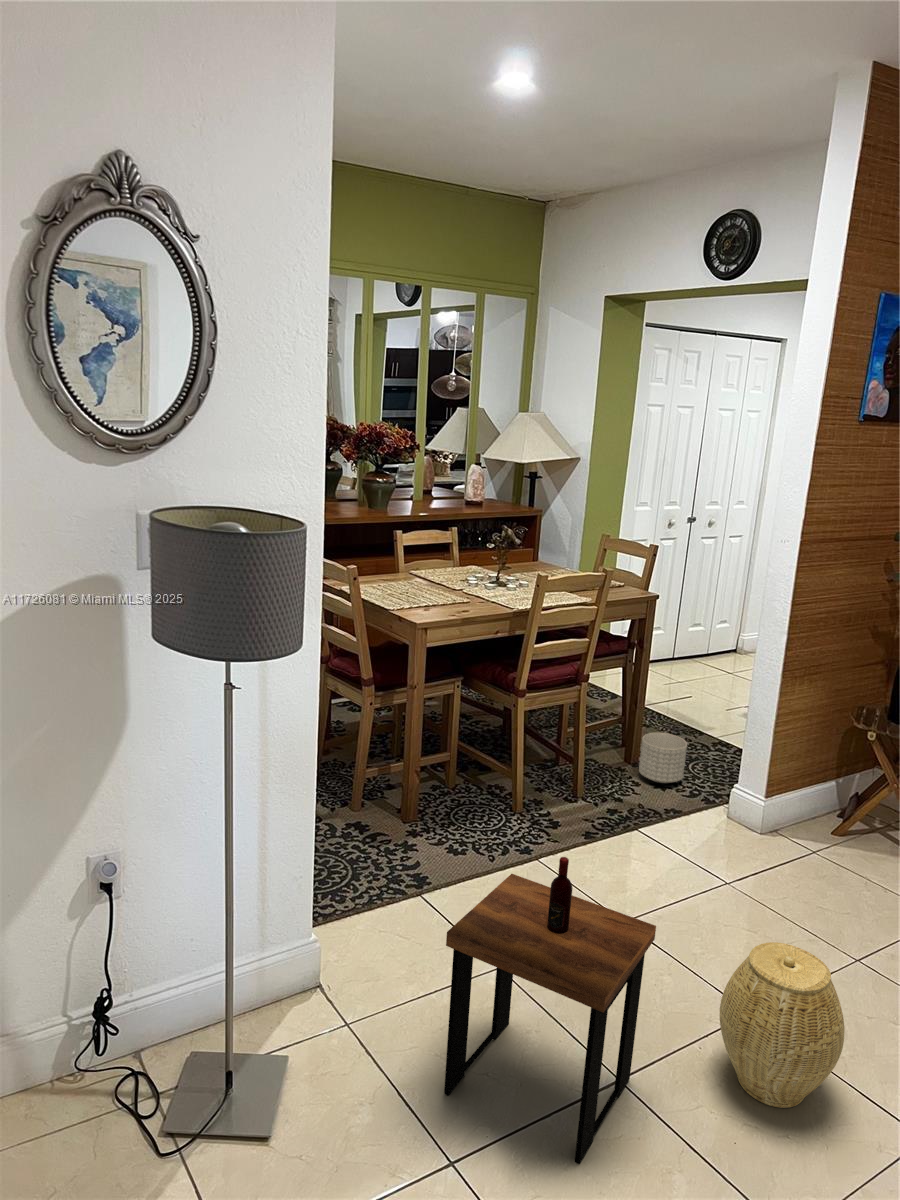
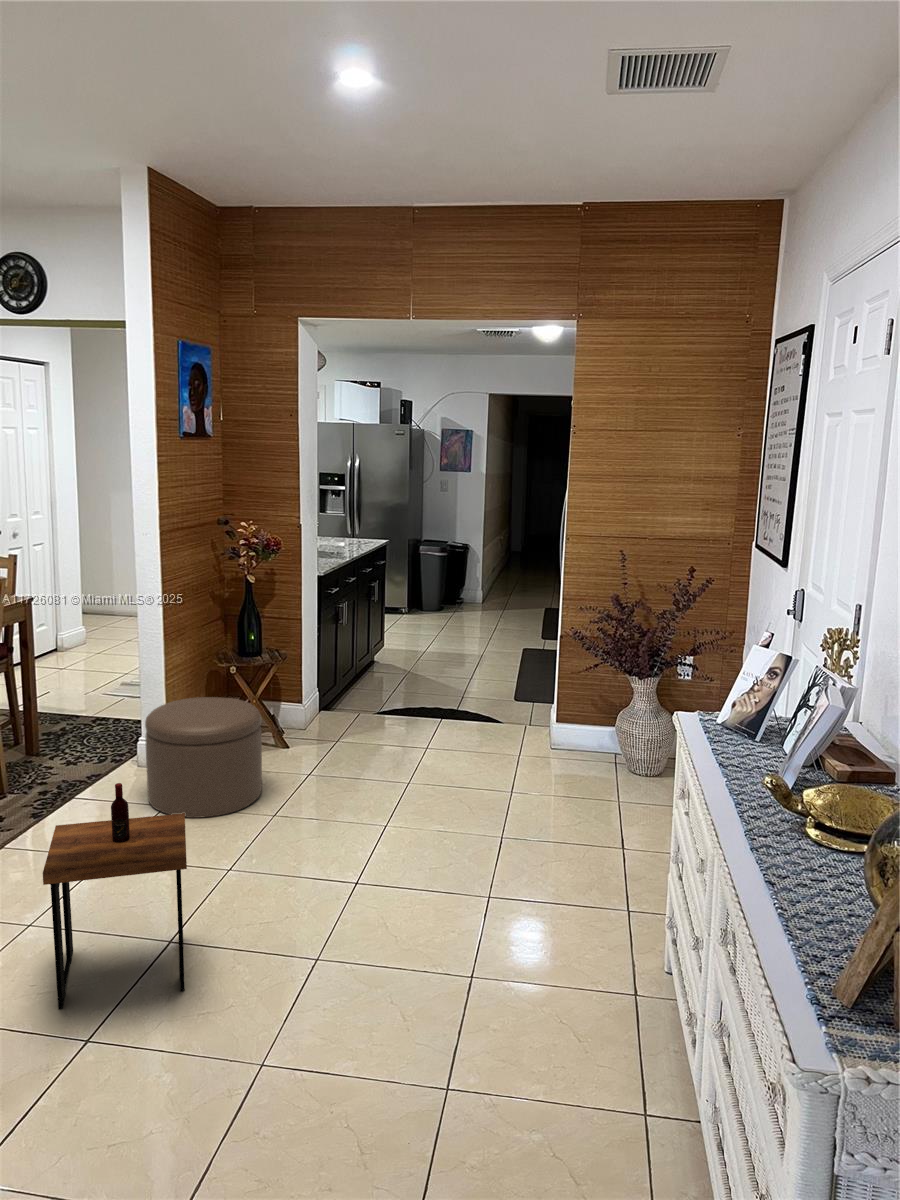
planter: present [639,733,687,783] -> none [43,718,86,762]
ottoman: none [710,756,877,928] -> present [145,697,262,818]
woven basket: present [720,942,844,1108] -> none [226,800,307,908]

